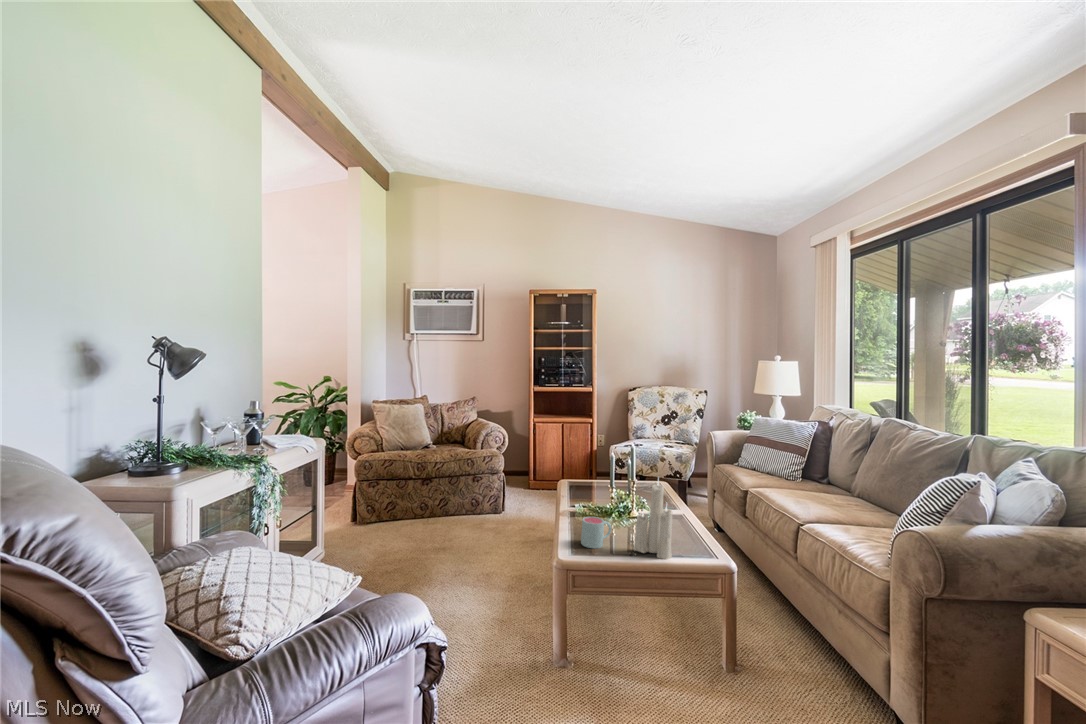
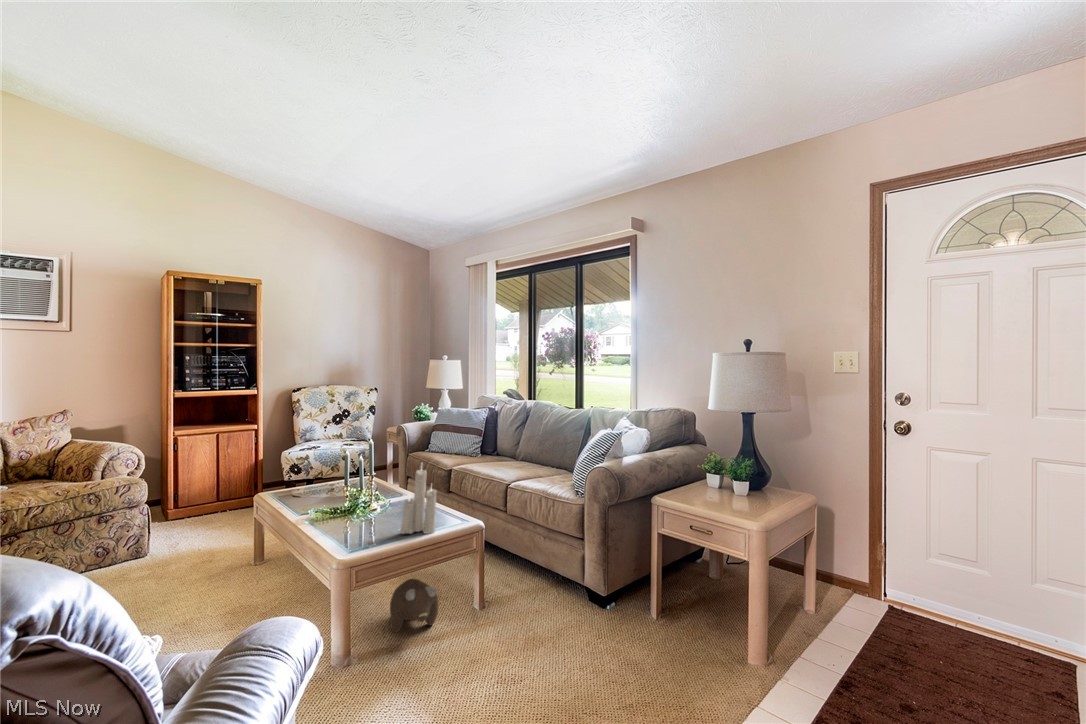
mug: present [581,517,611,548] -> none [345,513,373,544]
plush toy: none [614,602,668,664] -> present [390,579,438,632]

